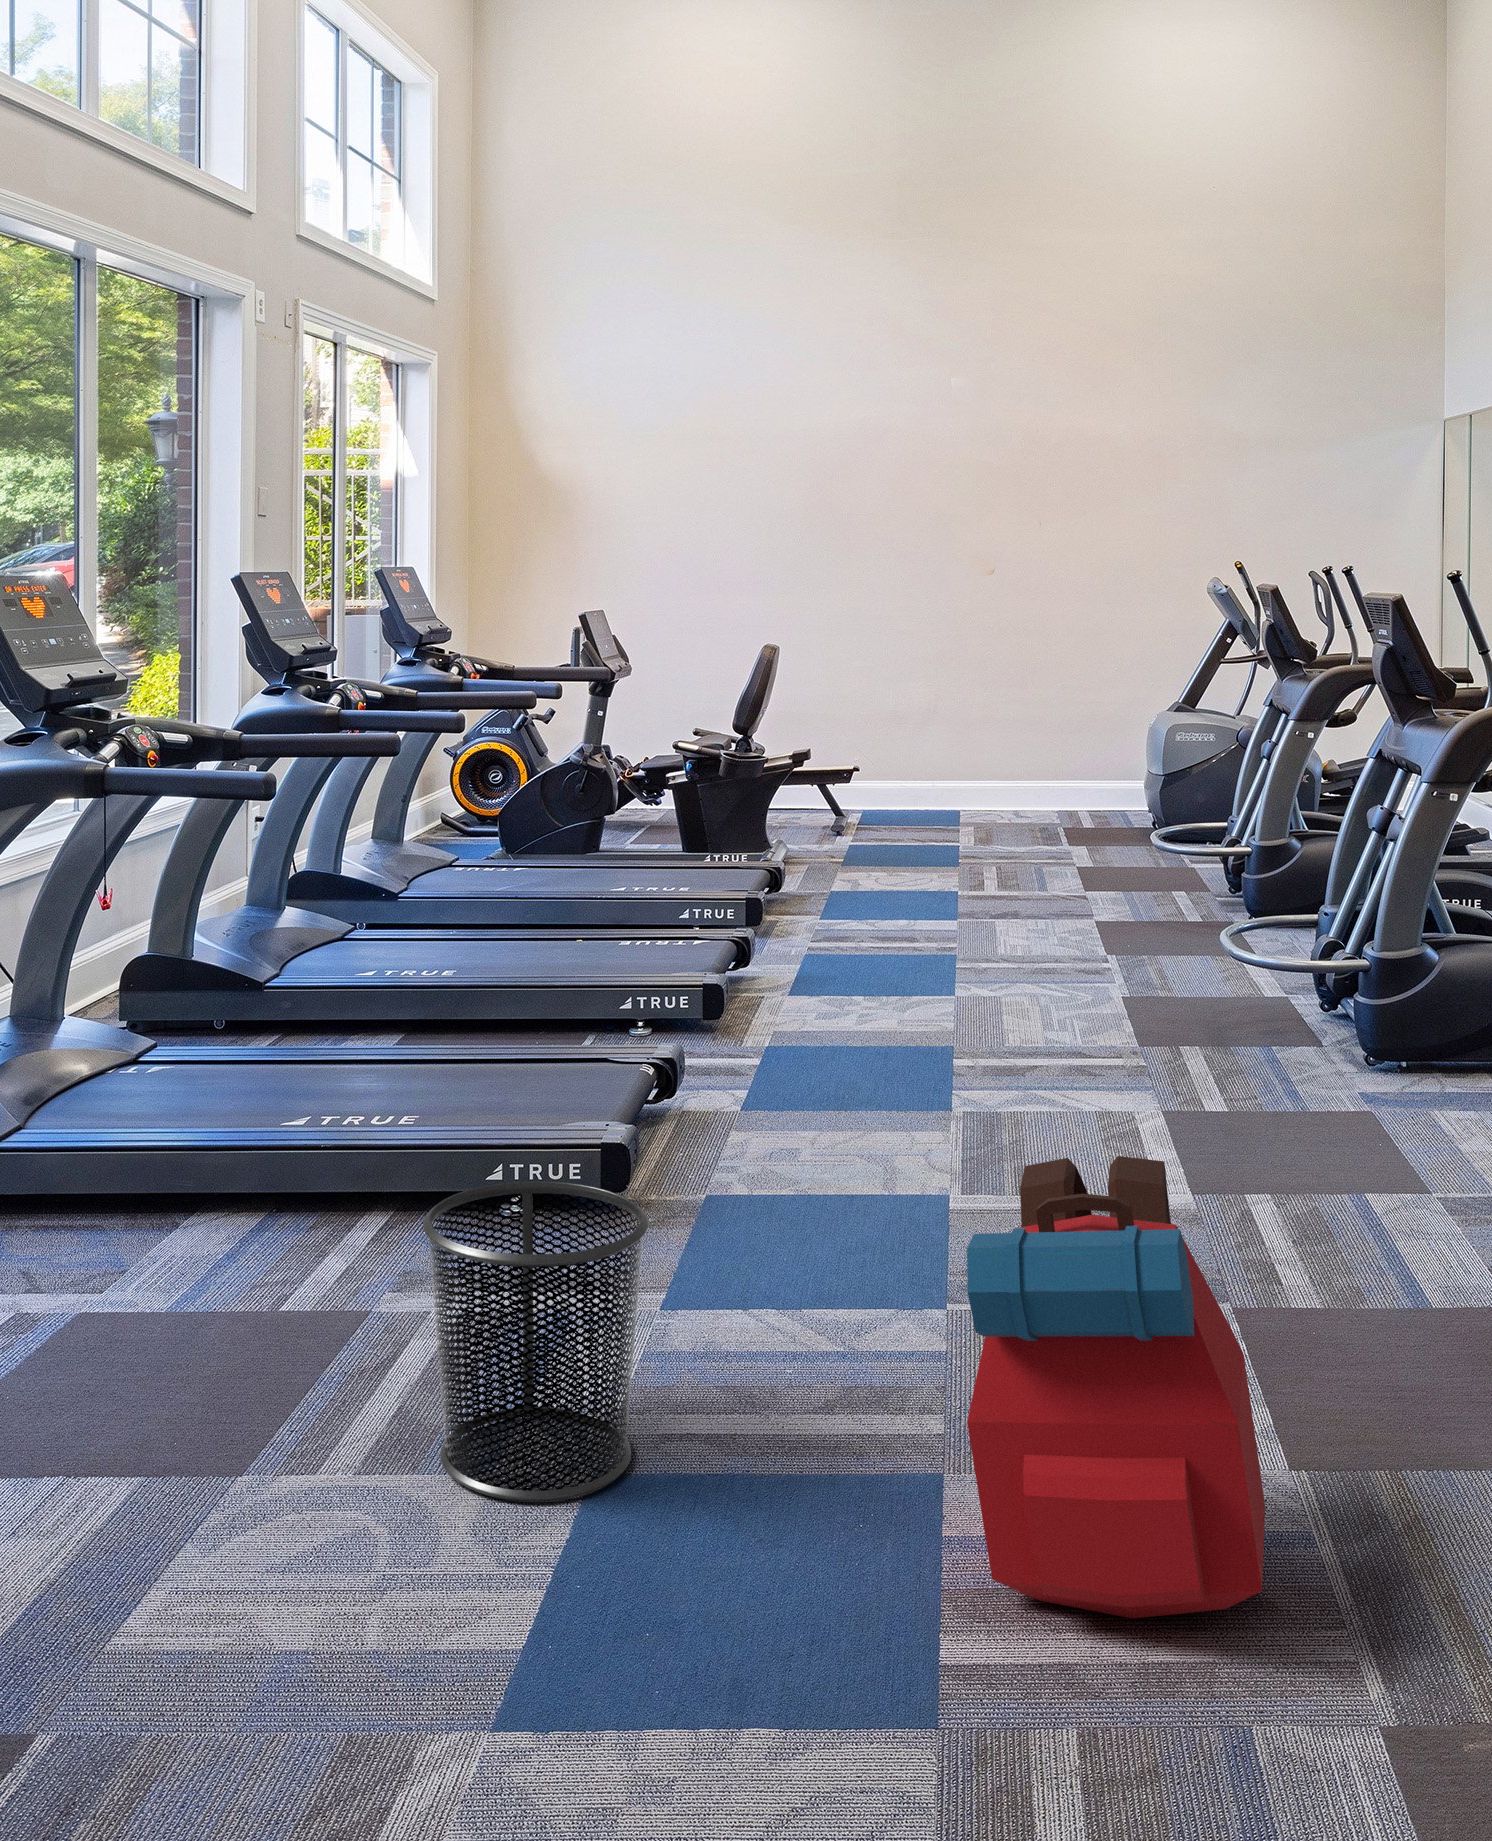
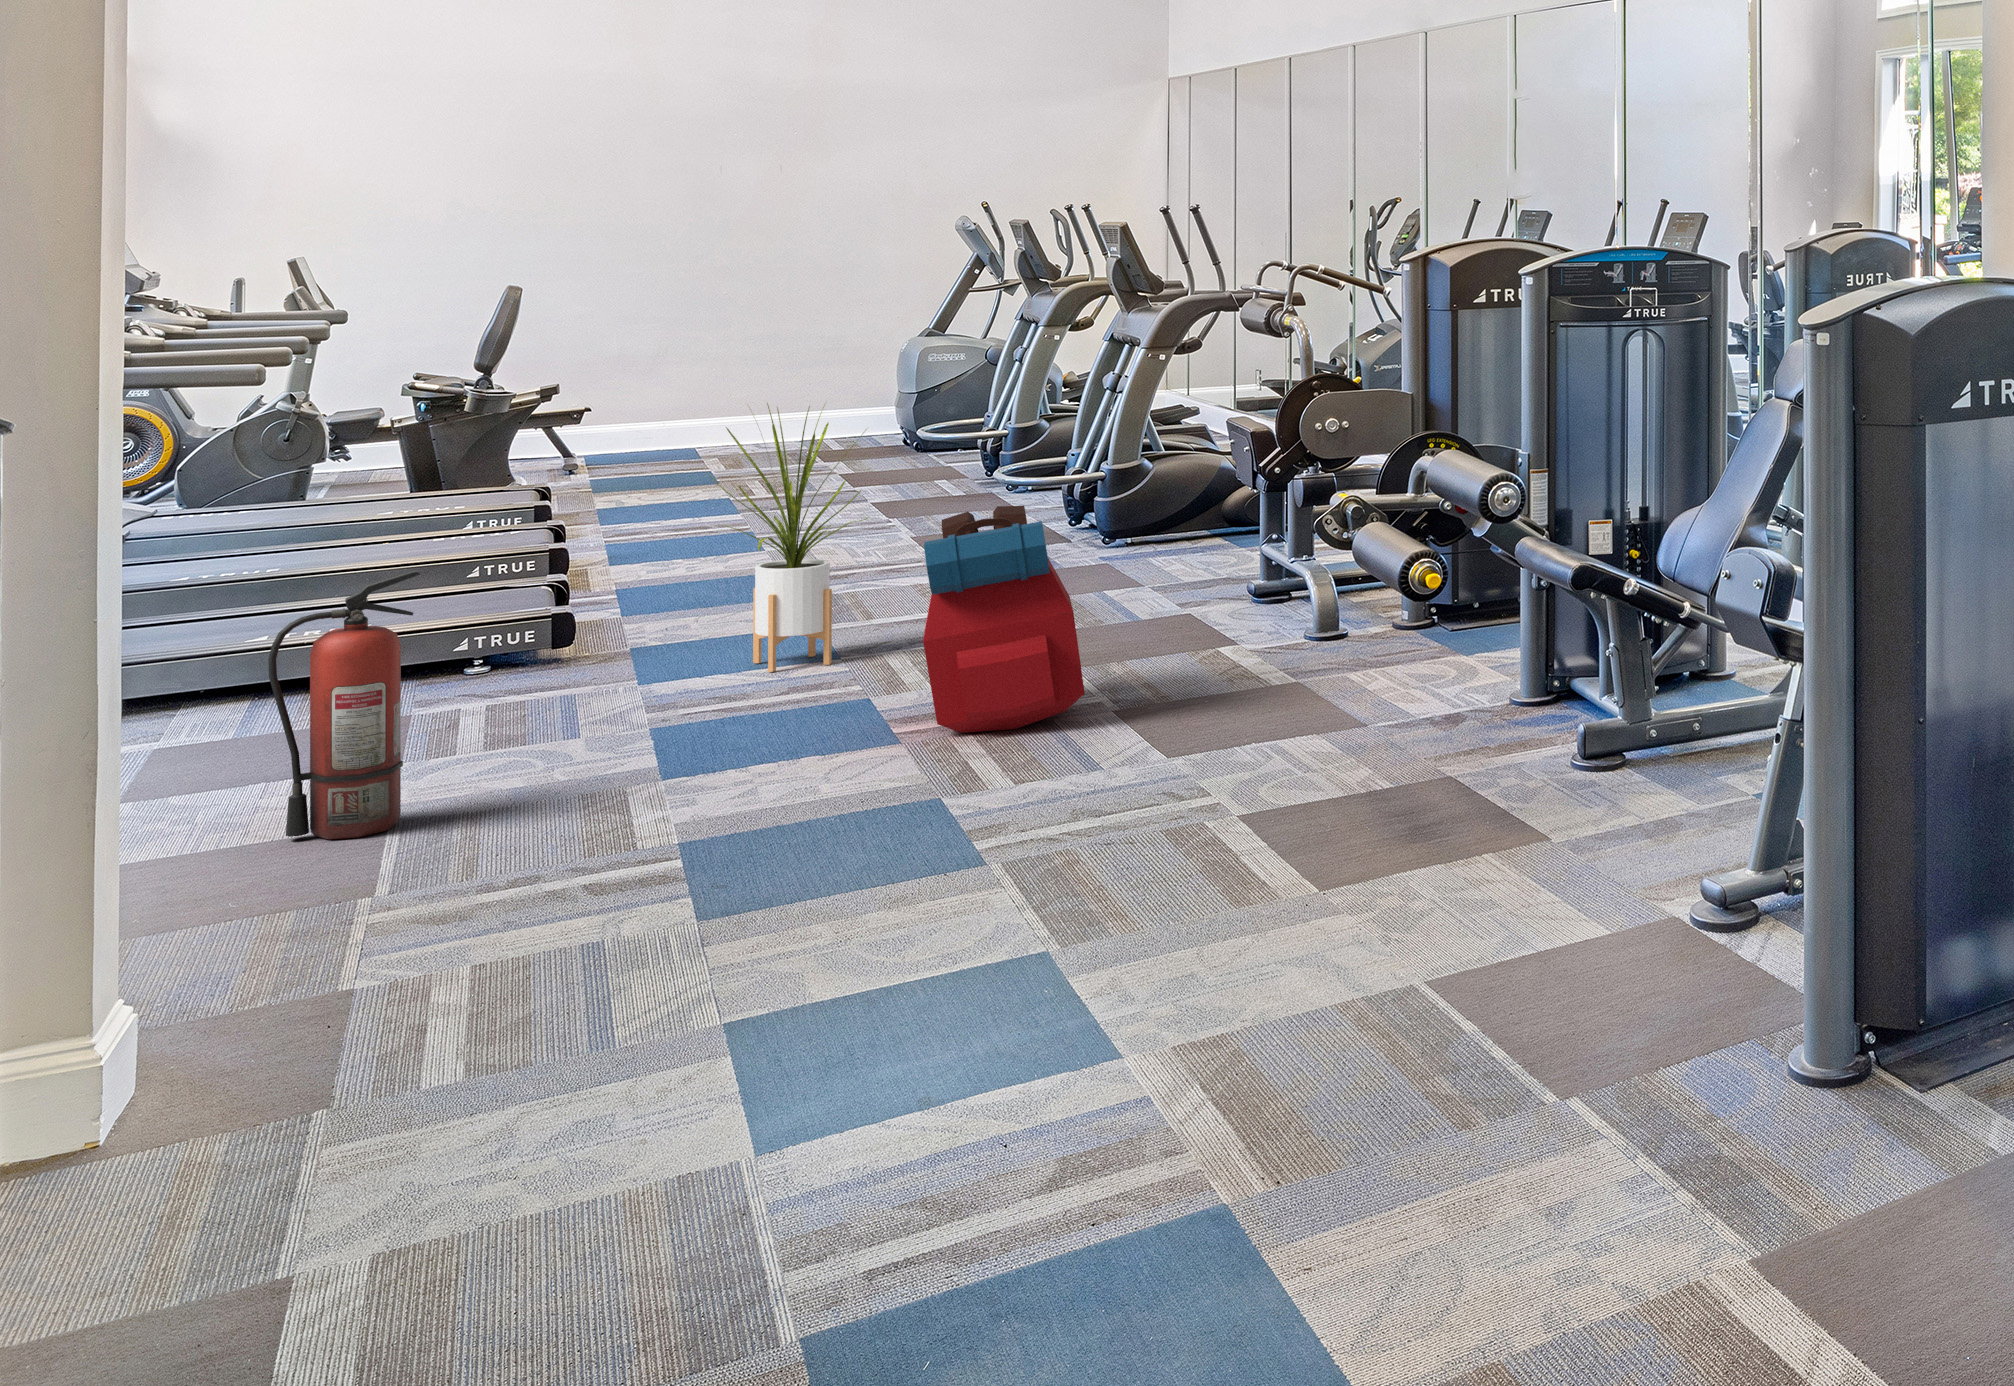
house plant: none [747,888,972,1300] -> present [707,403,868,672]
waste bin: present [423,1181,648,1502] -> none [516,579,689,764]
fire extinguisher: none [40,1209,223,1622] -> present [268,571,420,839]

